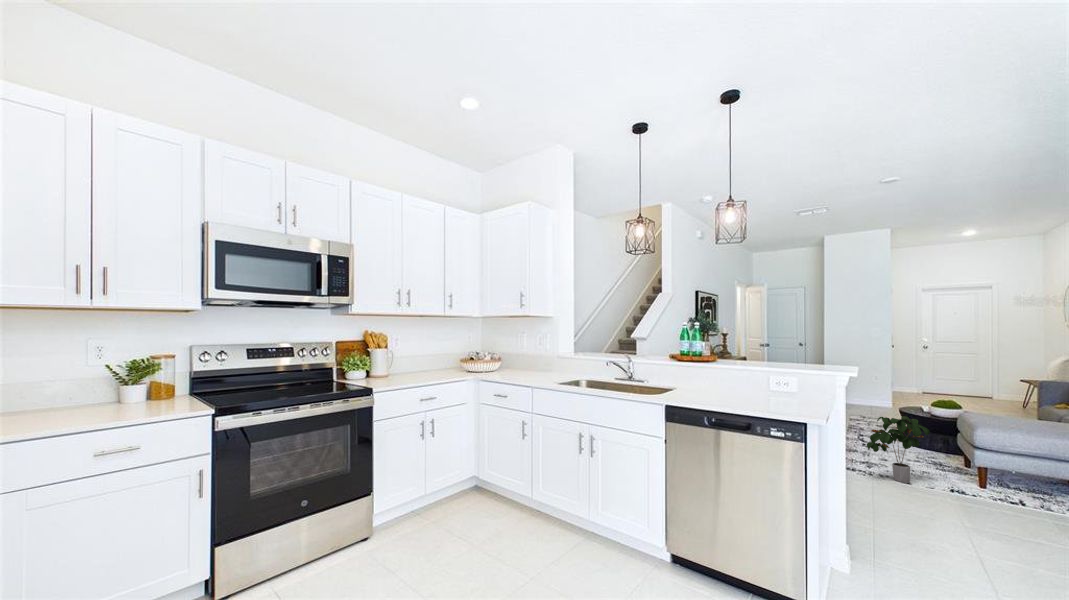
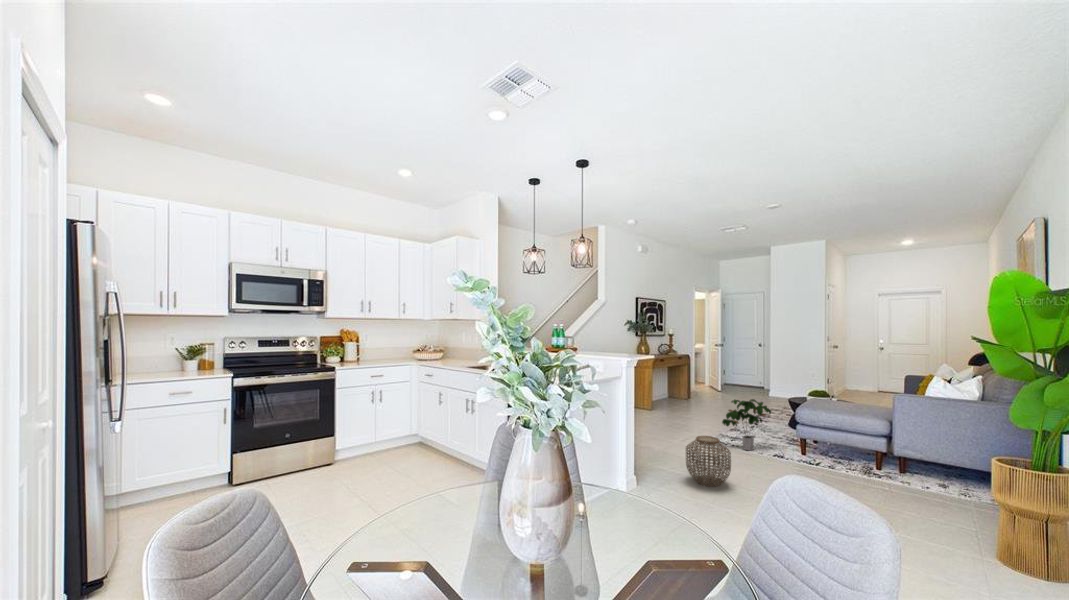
woven basket: none [890,478,973,555] -> present [686,436,731,487]

